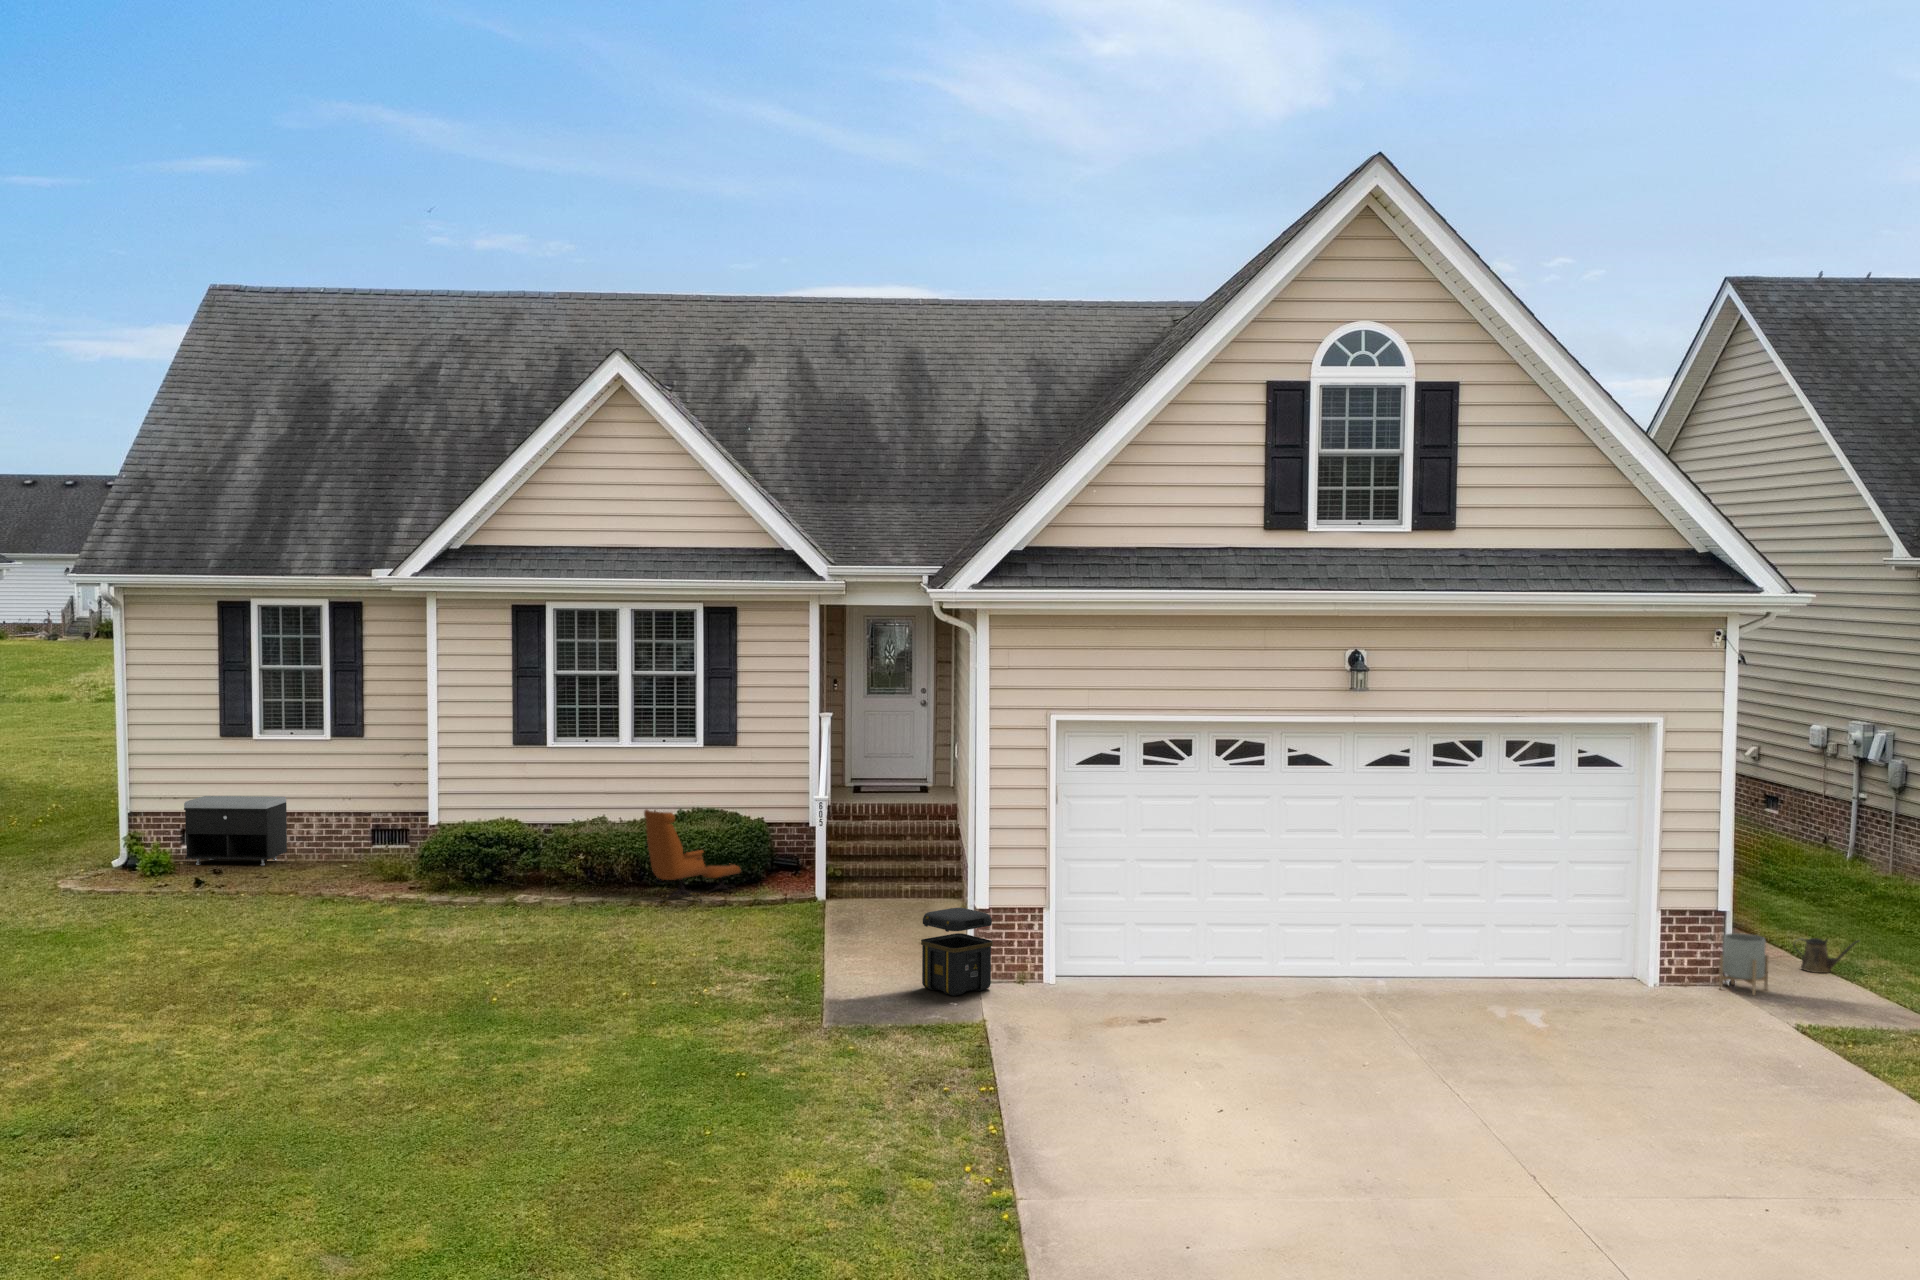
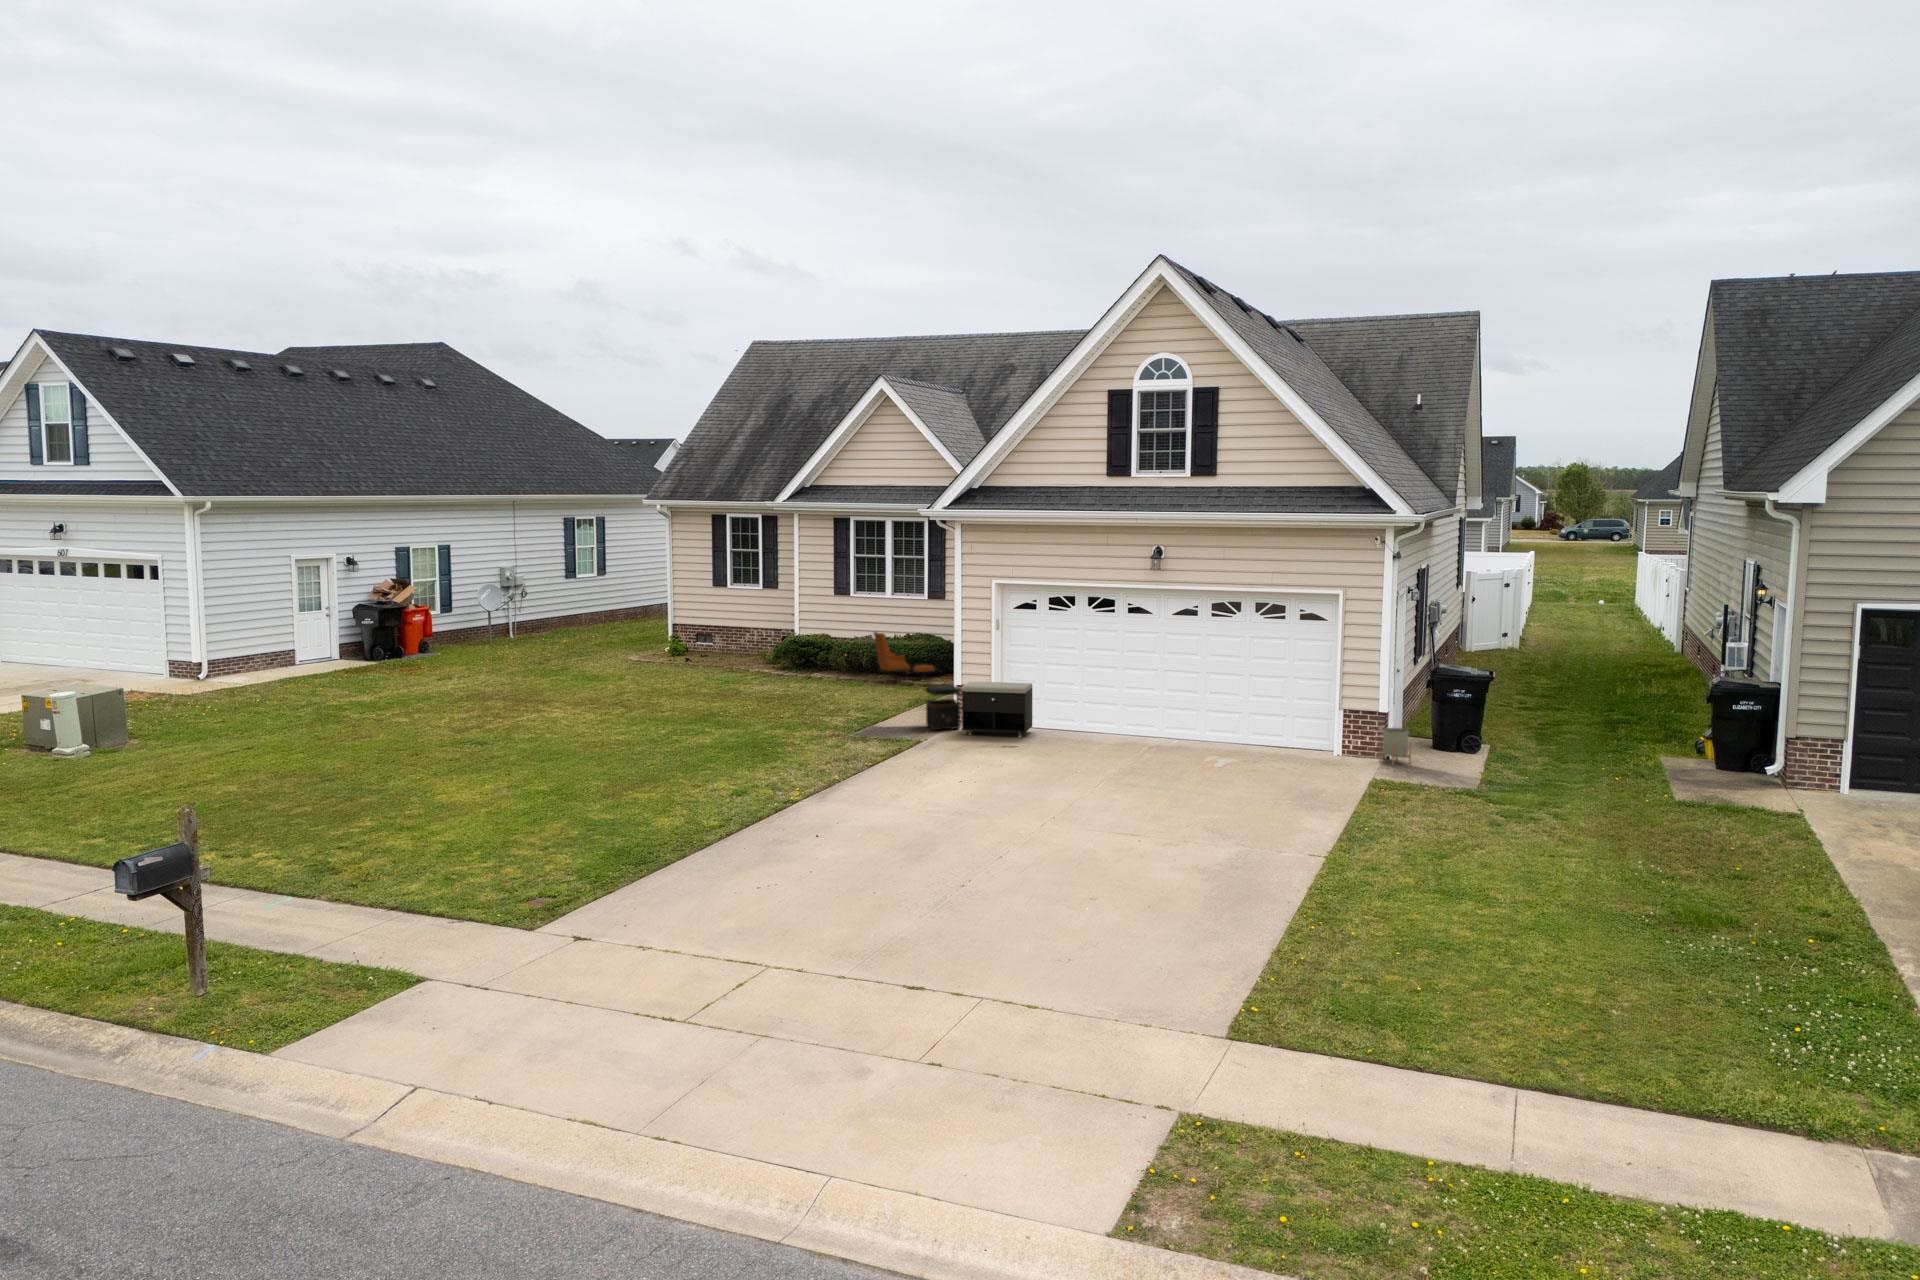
storage bench: present [184,796,287,865] -> present [961,681,1032,737]
watering can: present [1793,938,1859,973] -> none [1467,738,1499,760]

